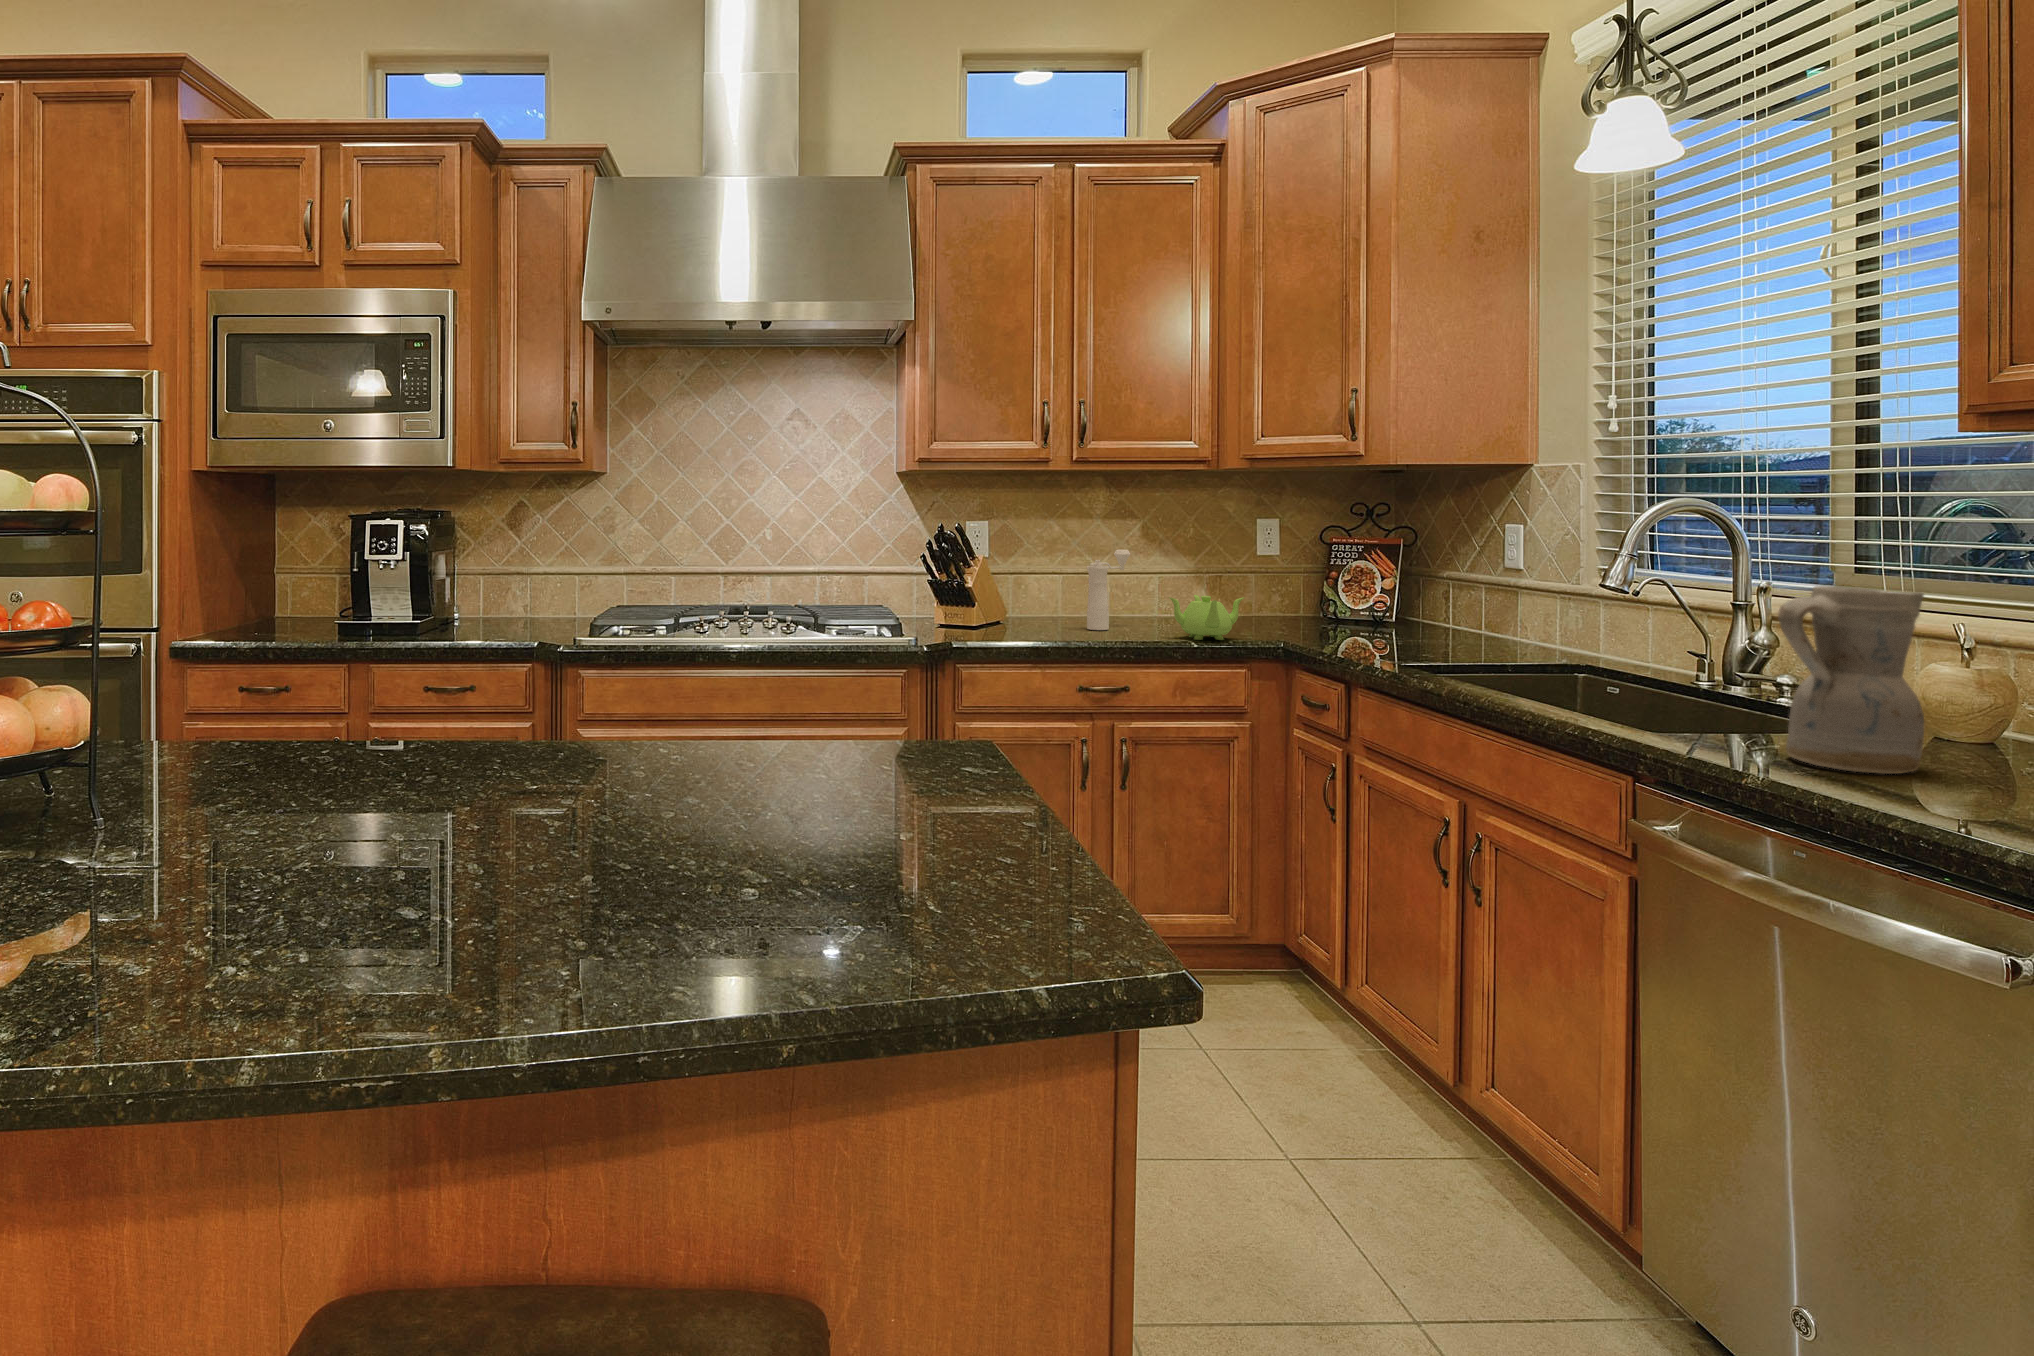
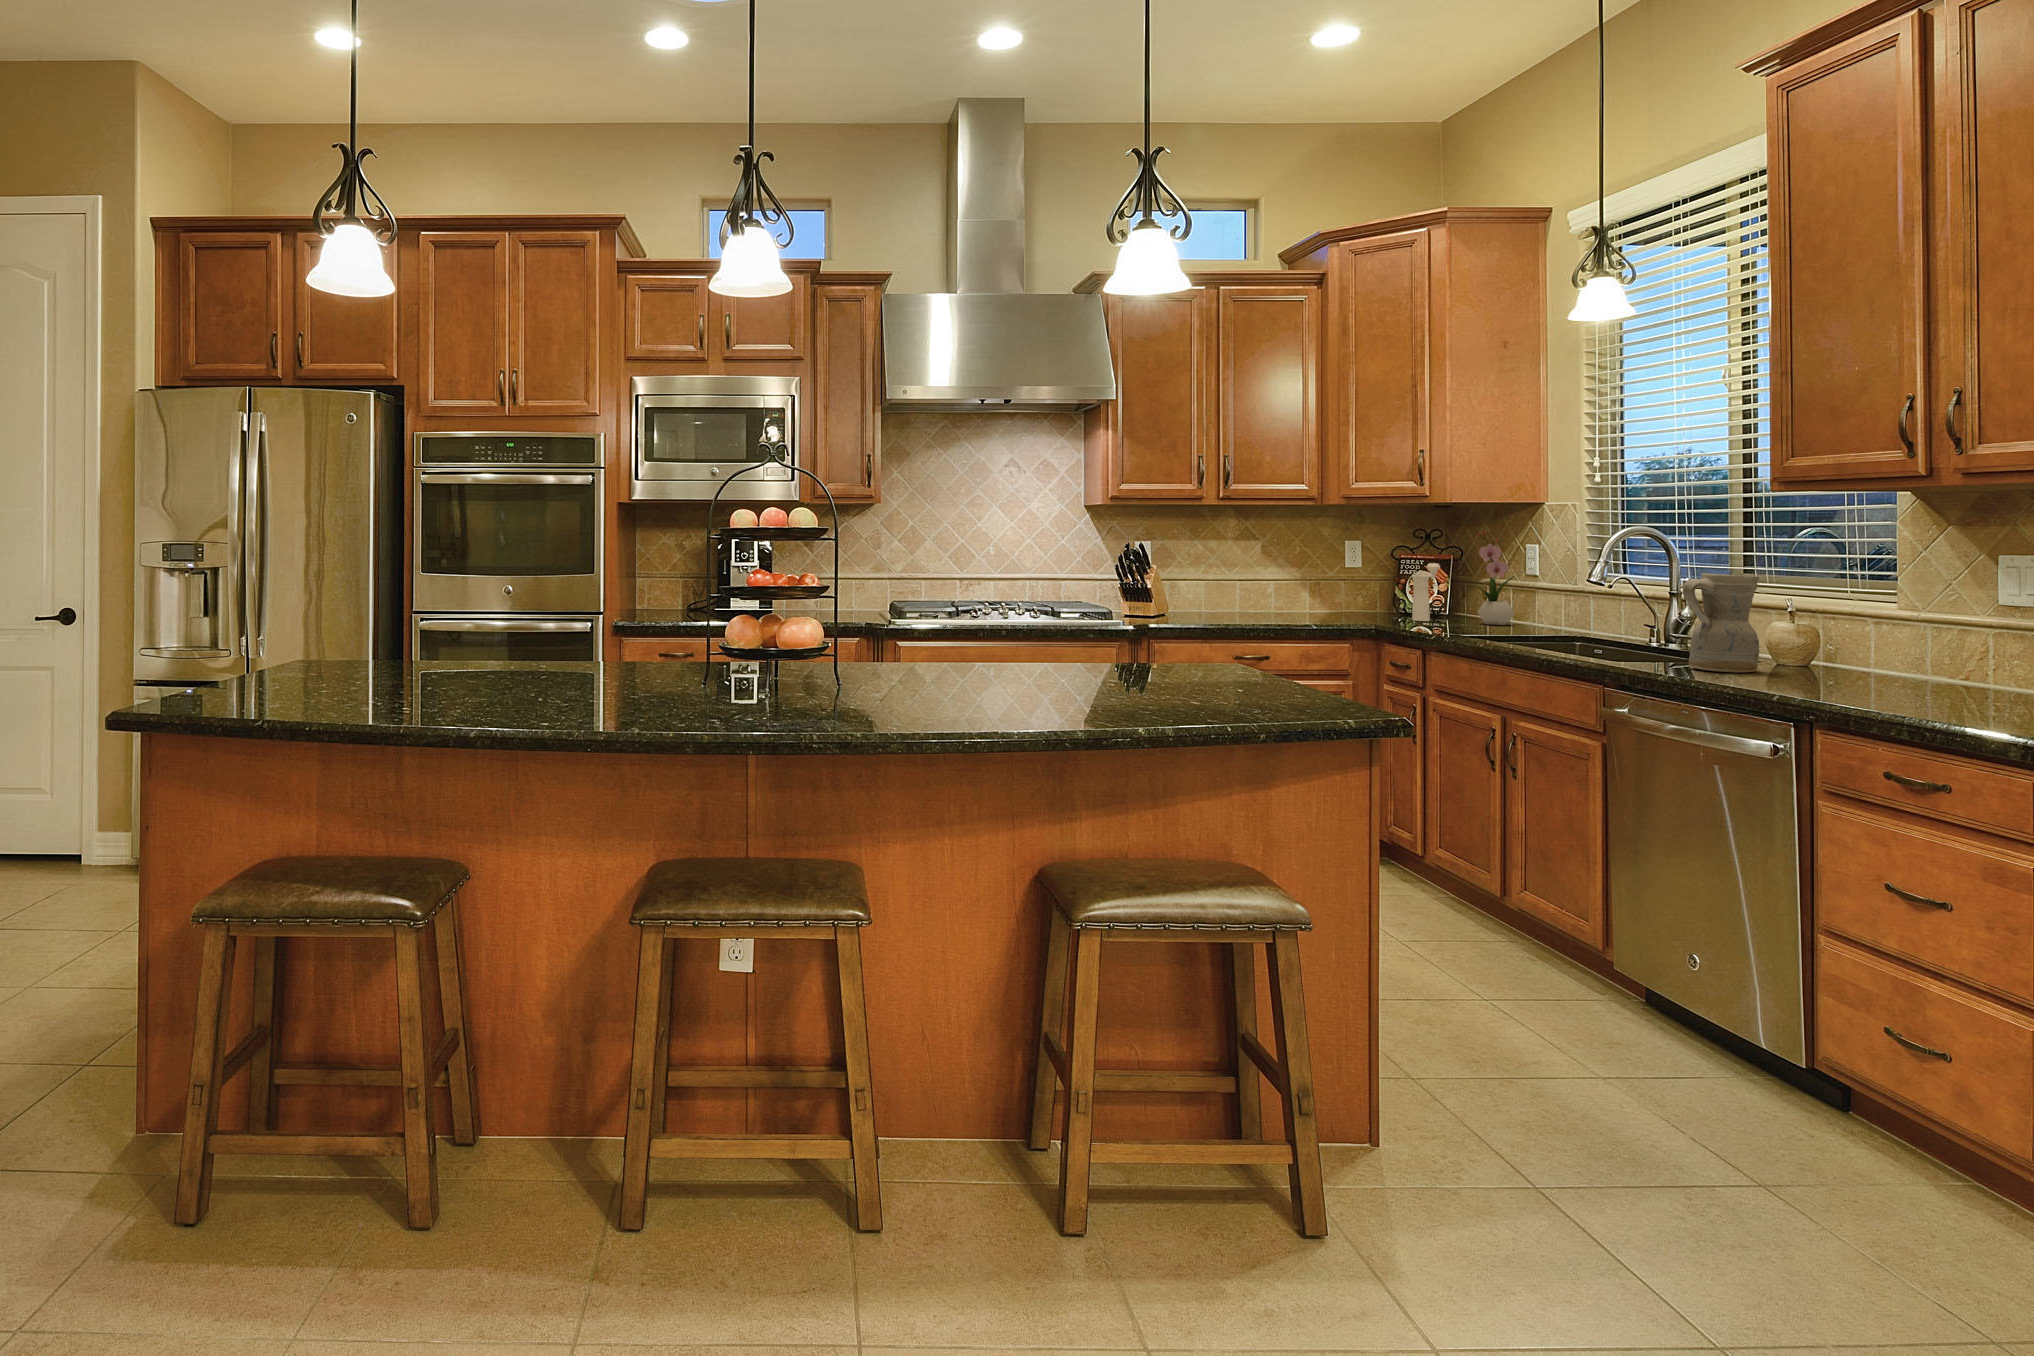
flower arrangement: none [1434,506,1489,643] -> present [1478,532,1515,625]
pepper mill: present [1087,550,1130,630] -> present [1412,563,1440,621]
teapot: present [1169,595,1244,640] -> none [1293,593,1346,623]

